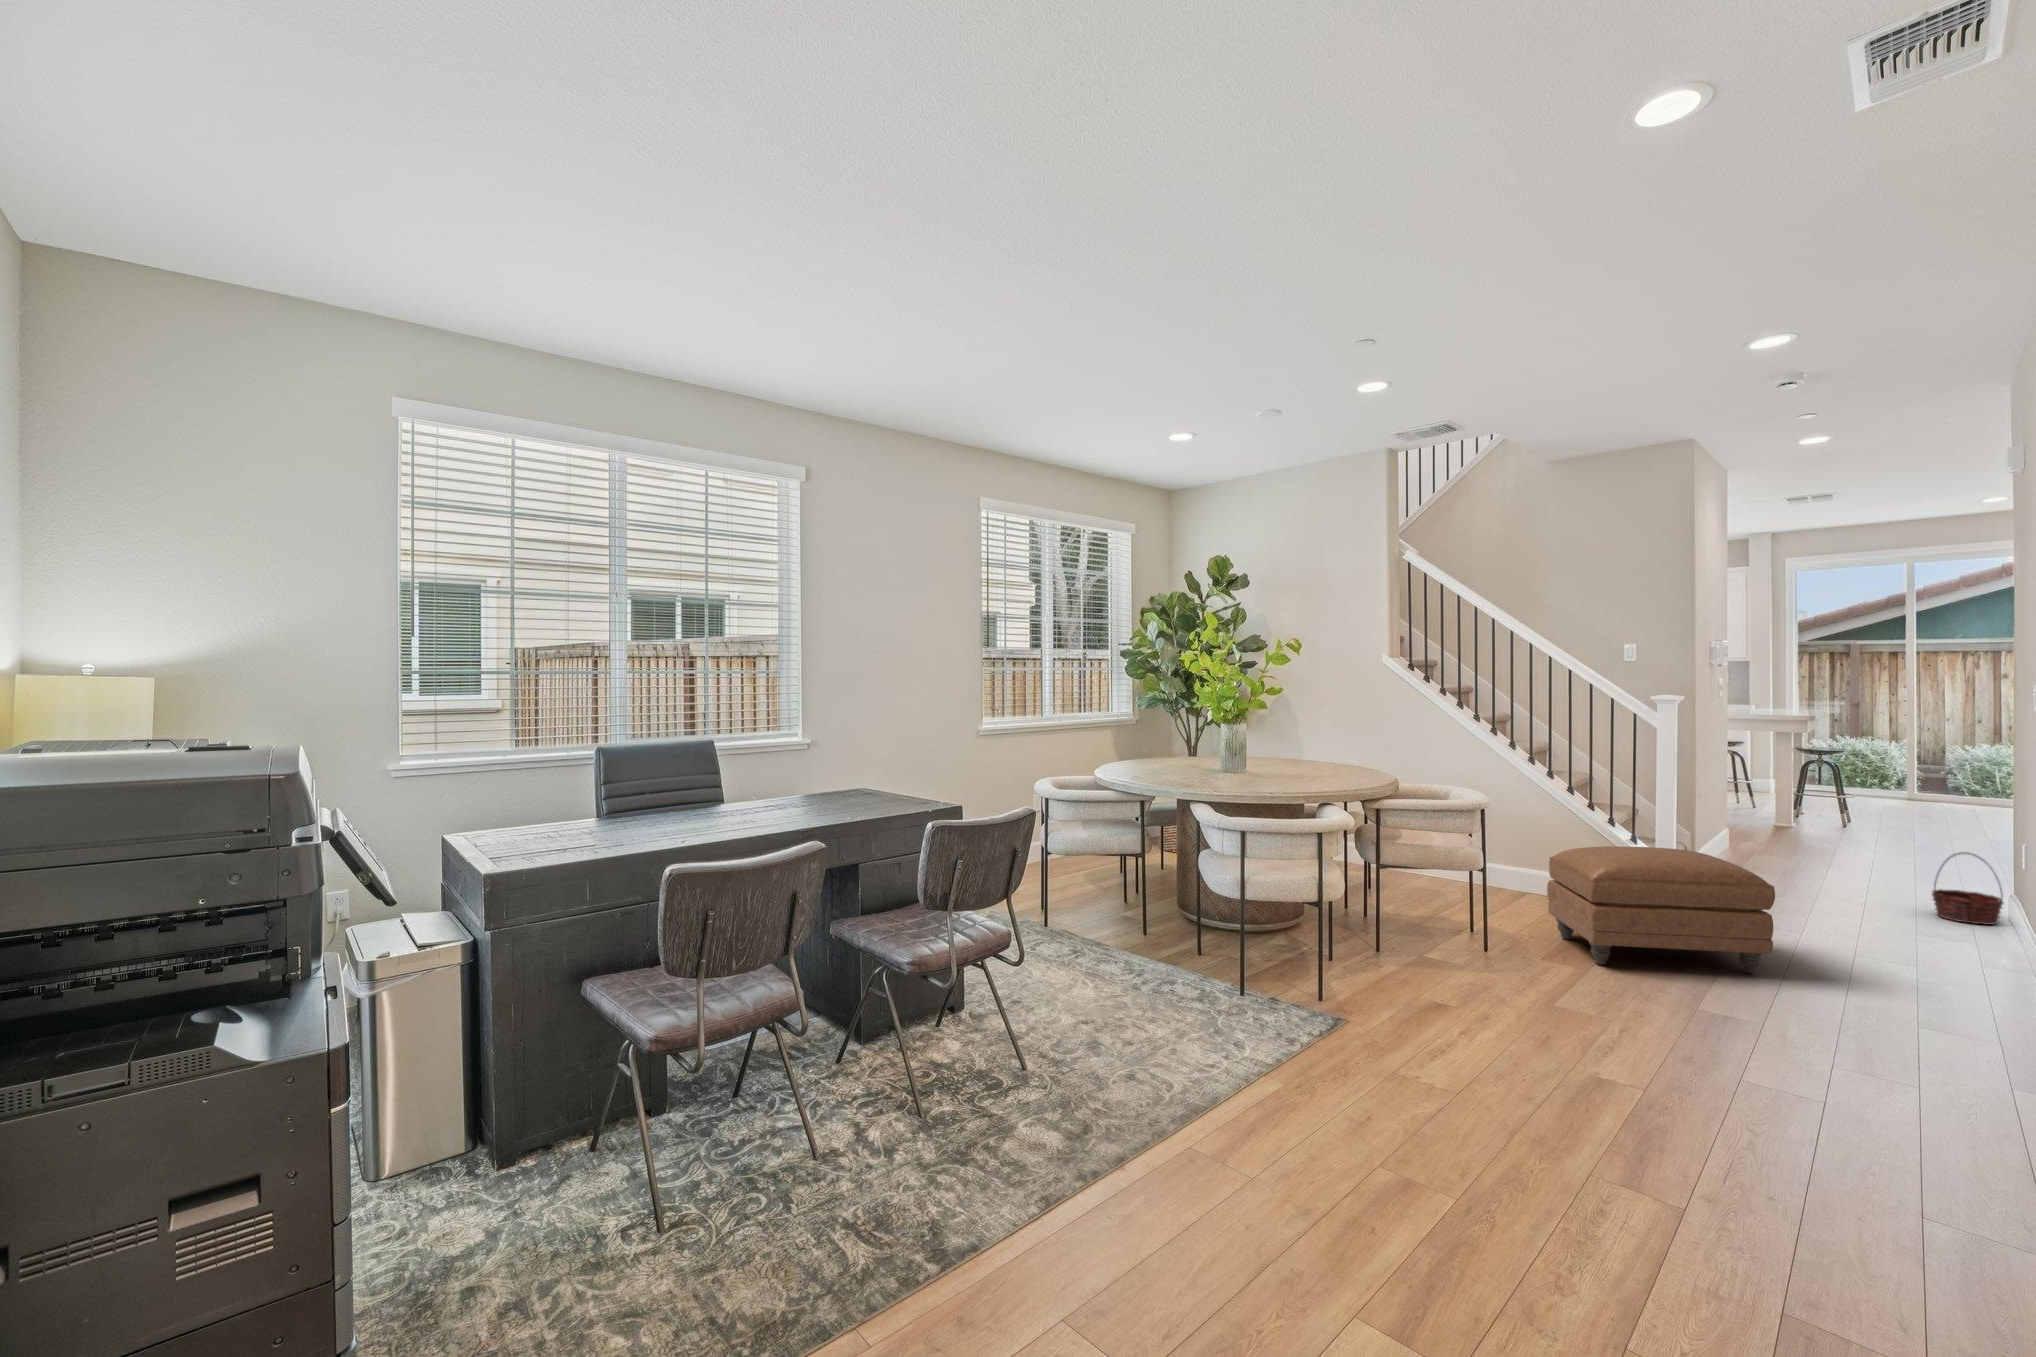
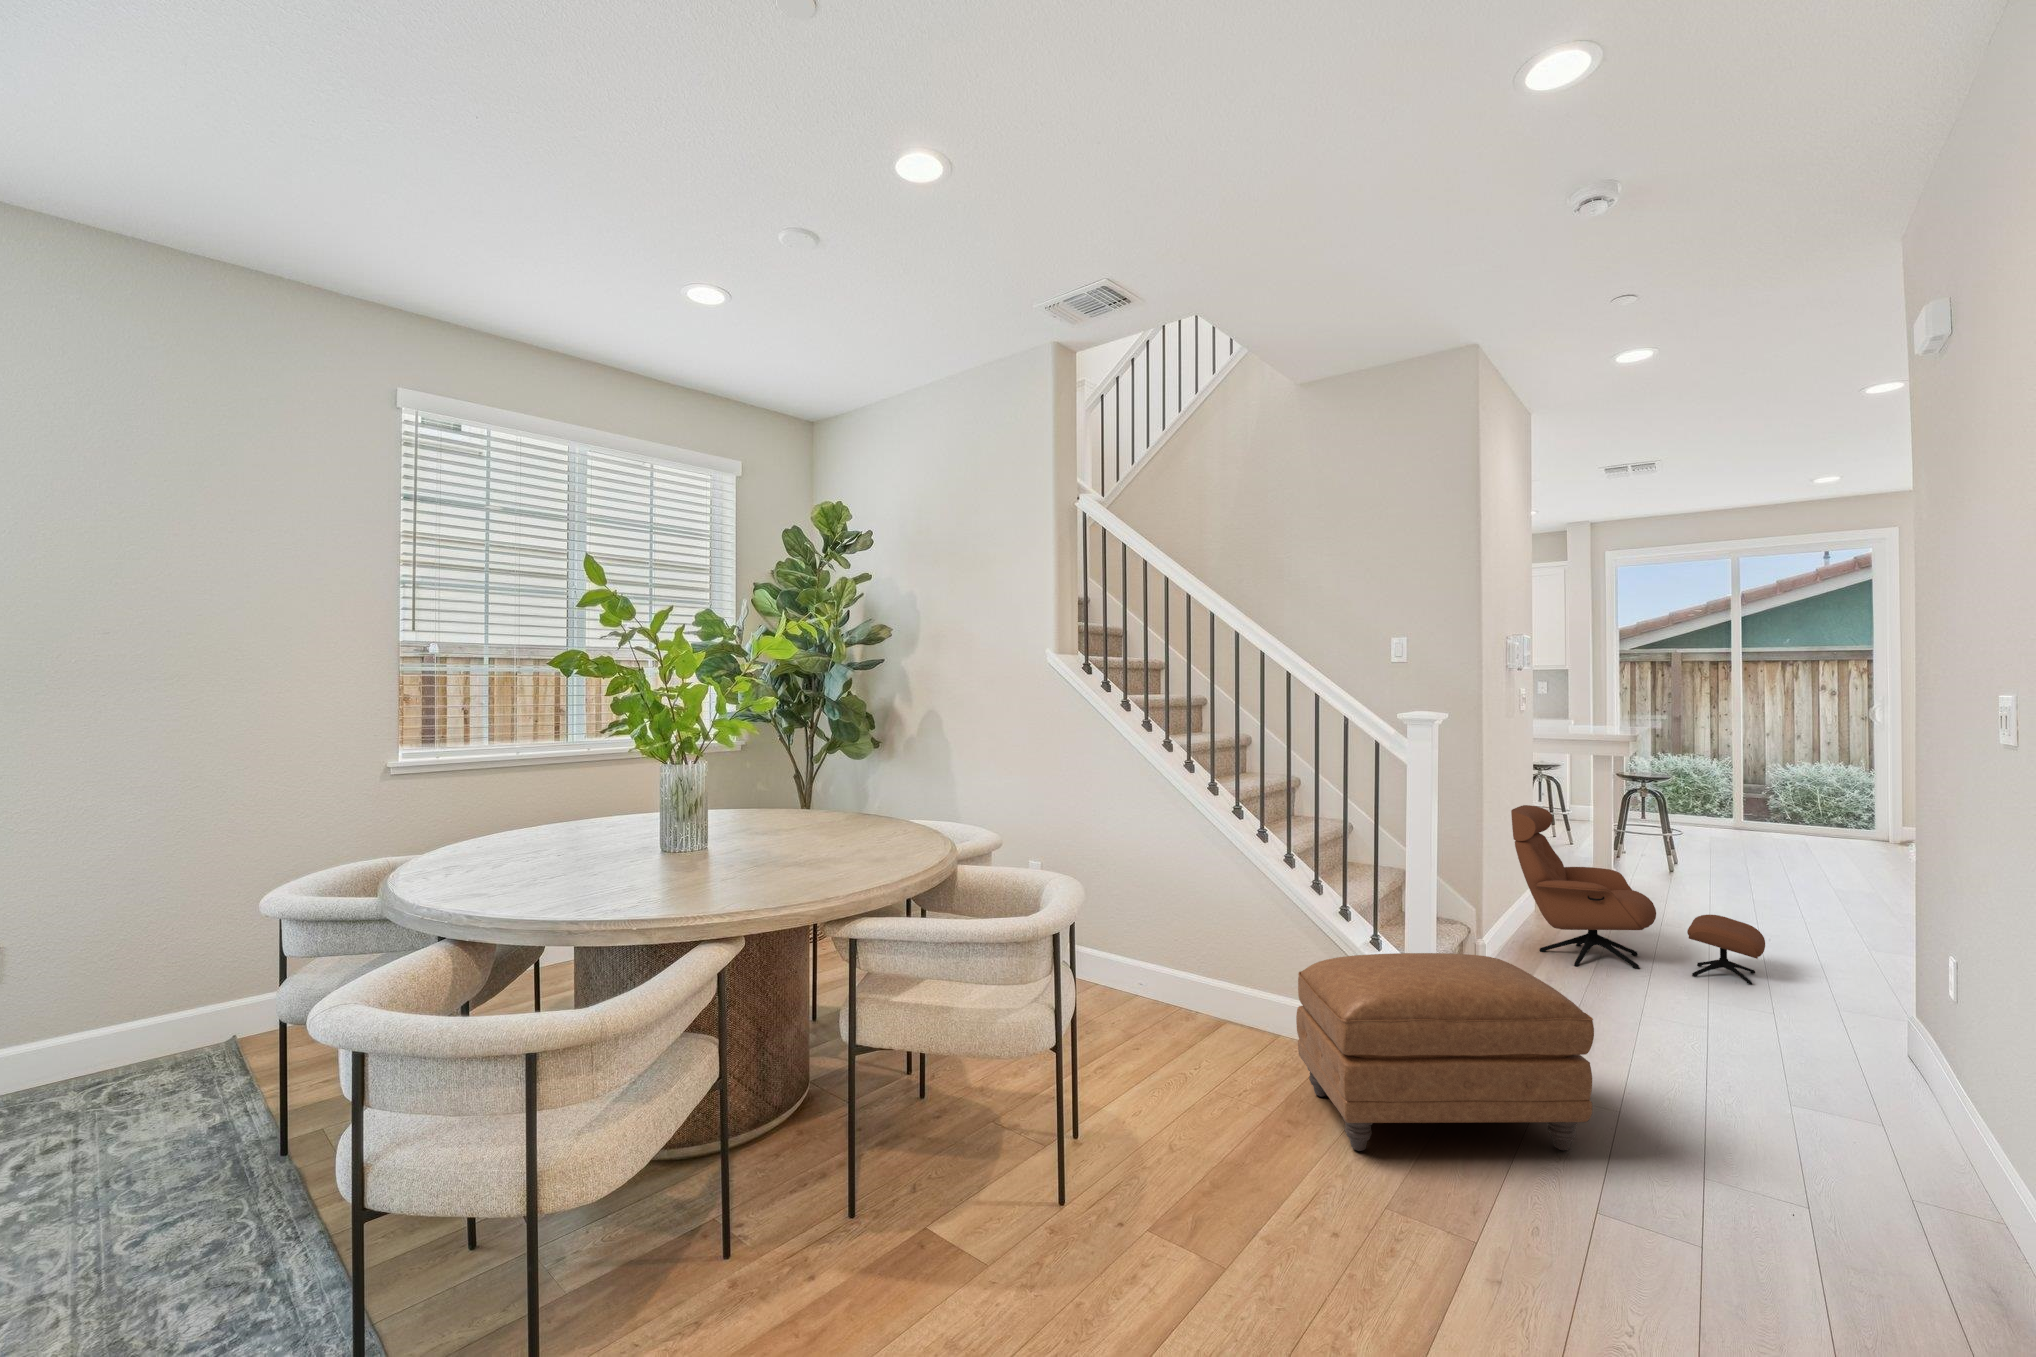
lounge chair: none [1702,763,1925,900] -> present [1511,805,1765,984]
basket: present [1932,852,2004,925] -> none [1776,926,1859,1023]

